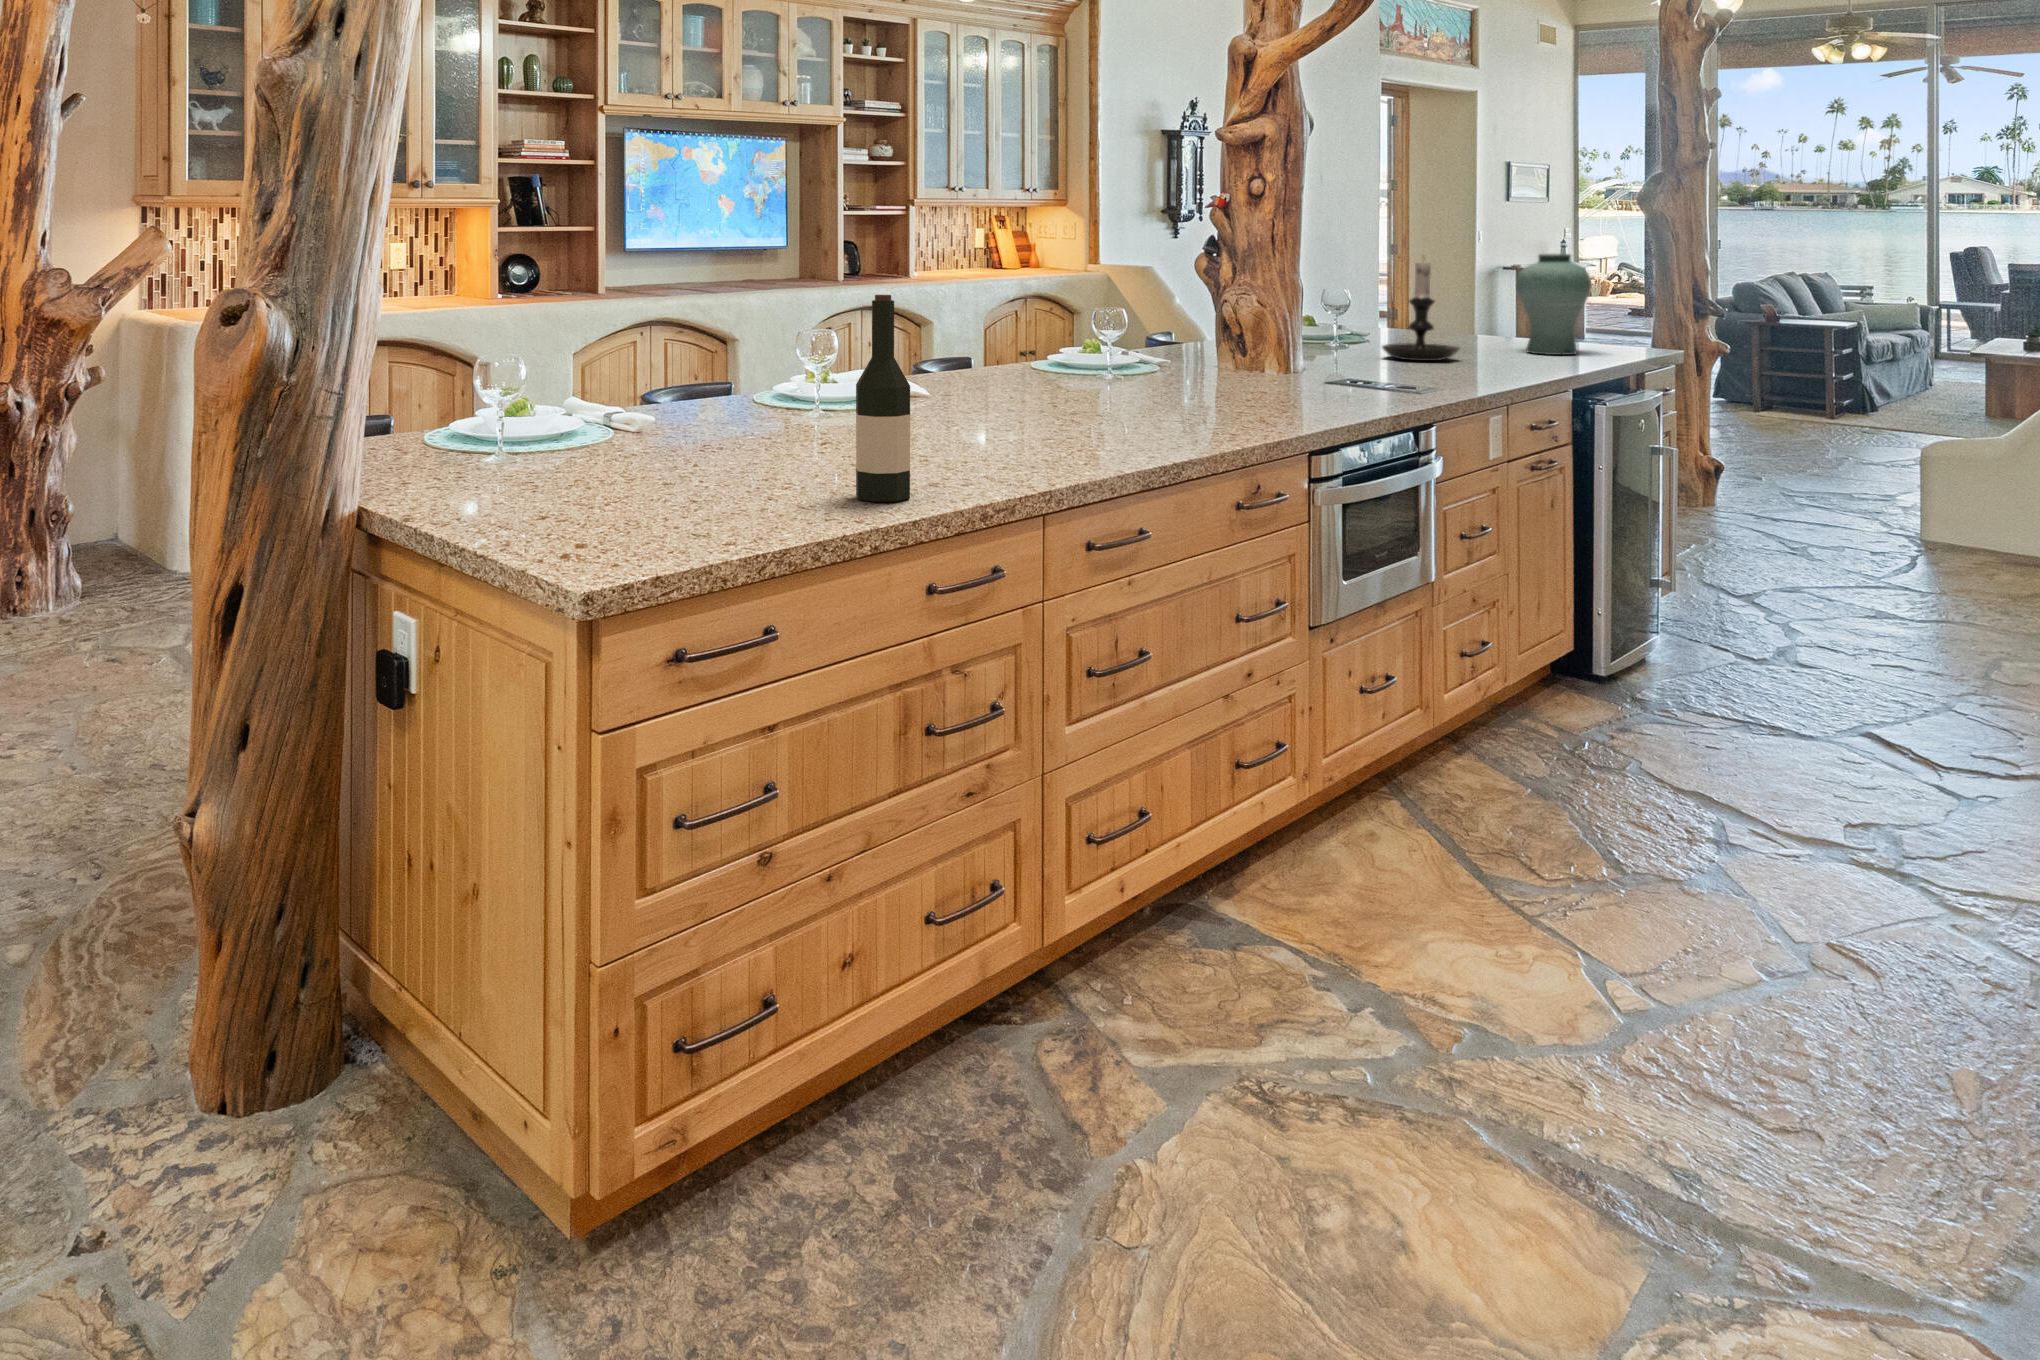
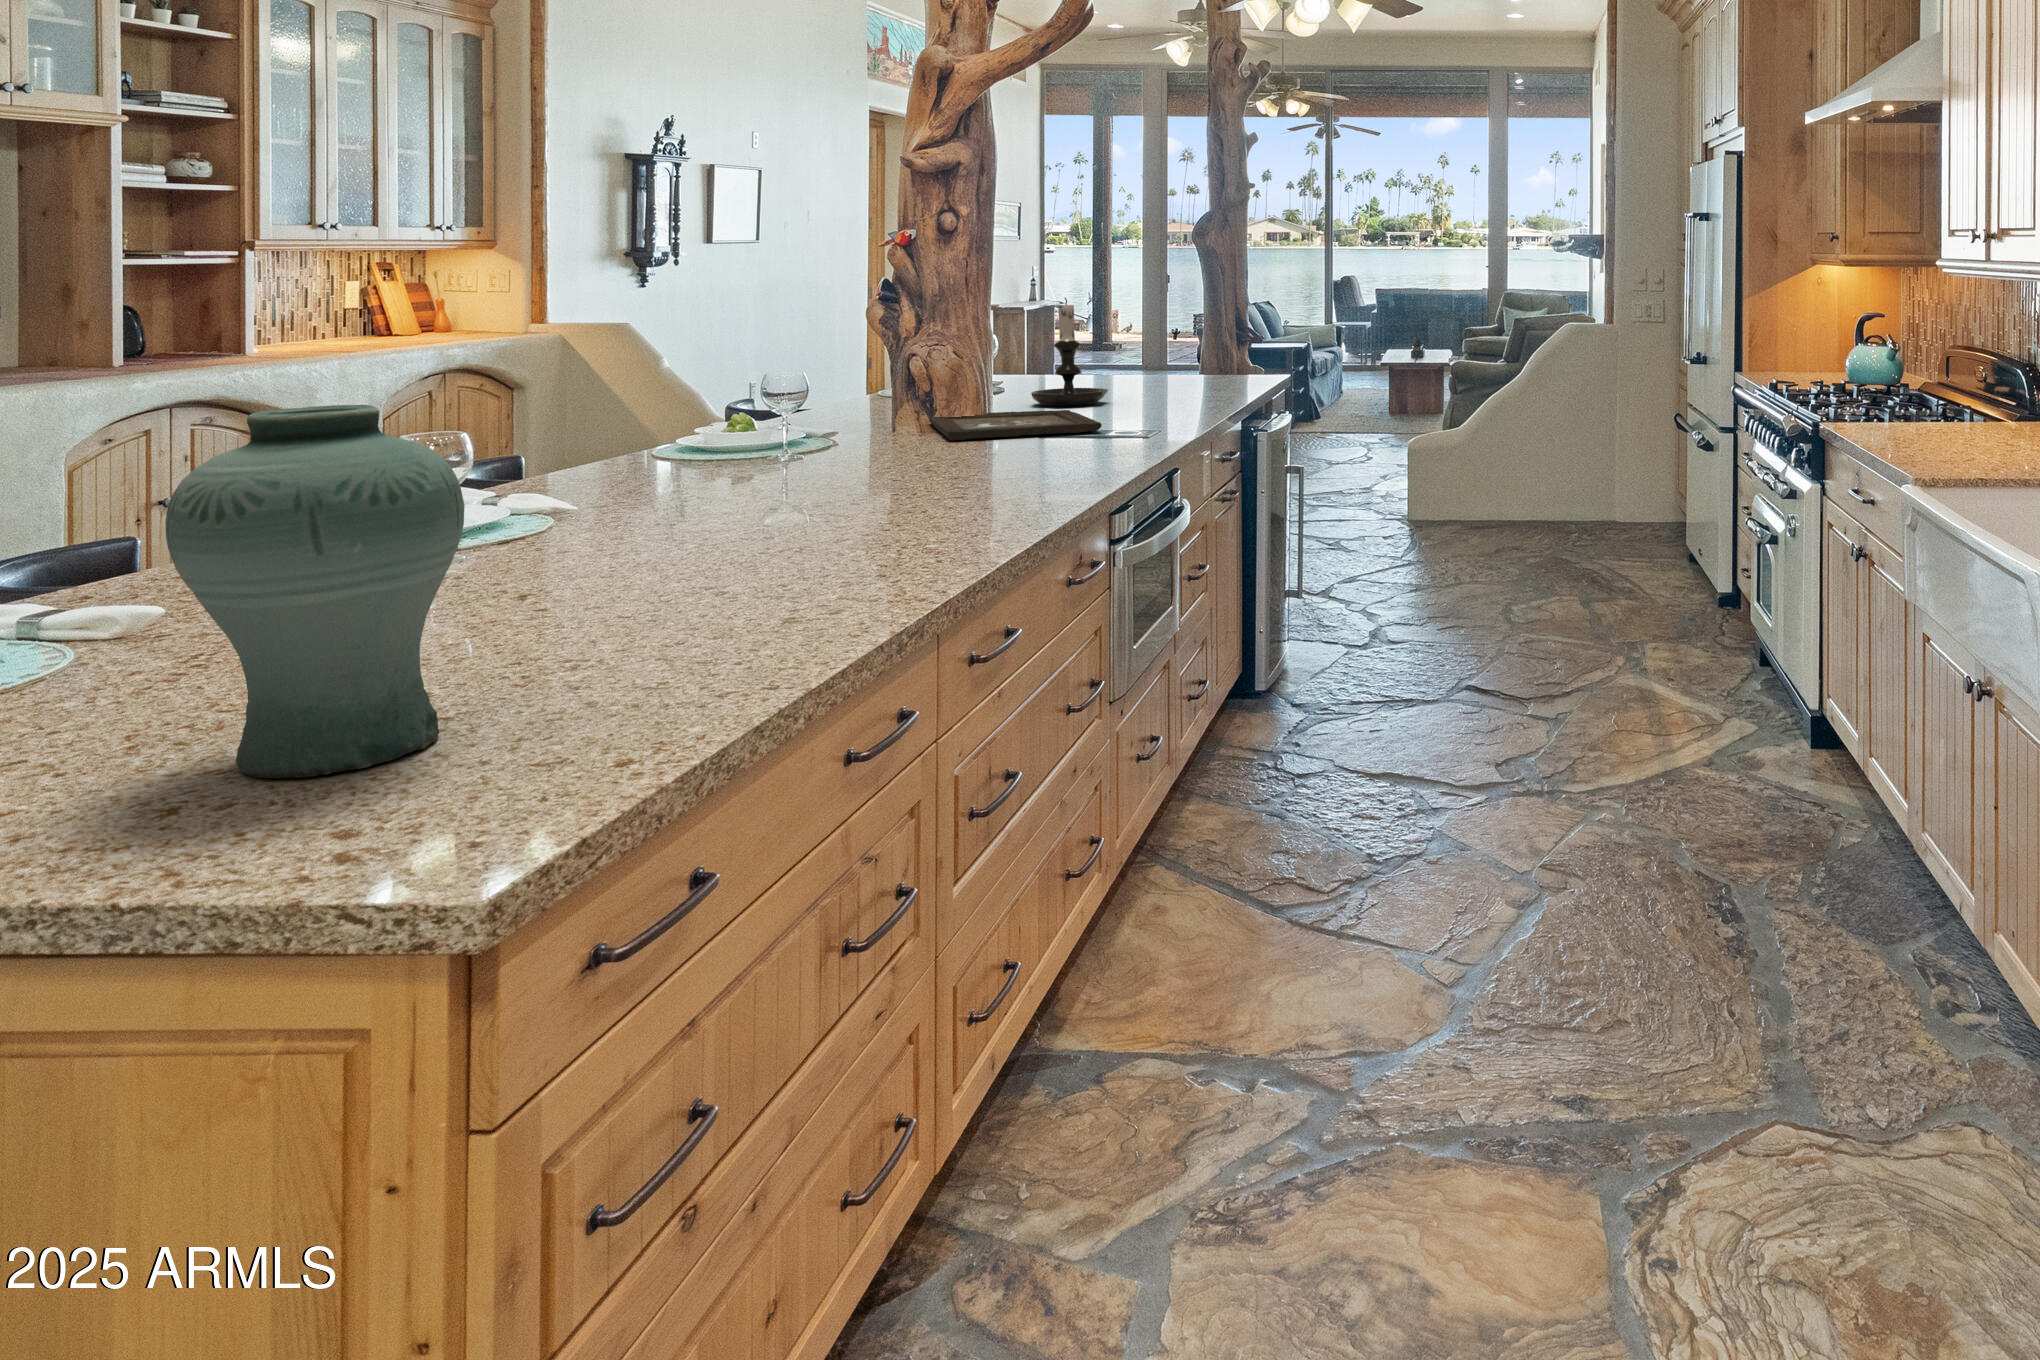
vase: present [1517,254,1591,355] -> present [166,405,464,778]
wine bottle: present [856,295,910,502] -> none [660,376,755,663]
tray: none [1262,358,1407,383] -> present [928,410,1102,440]

